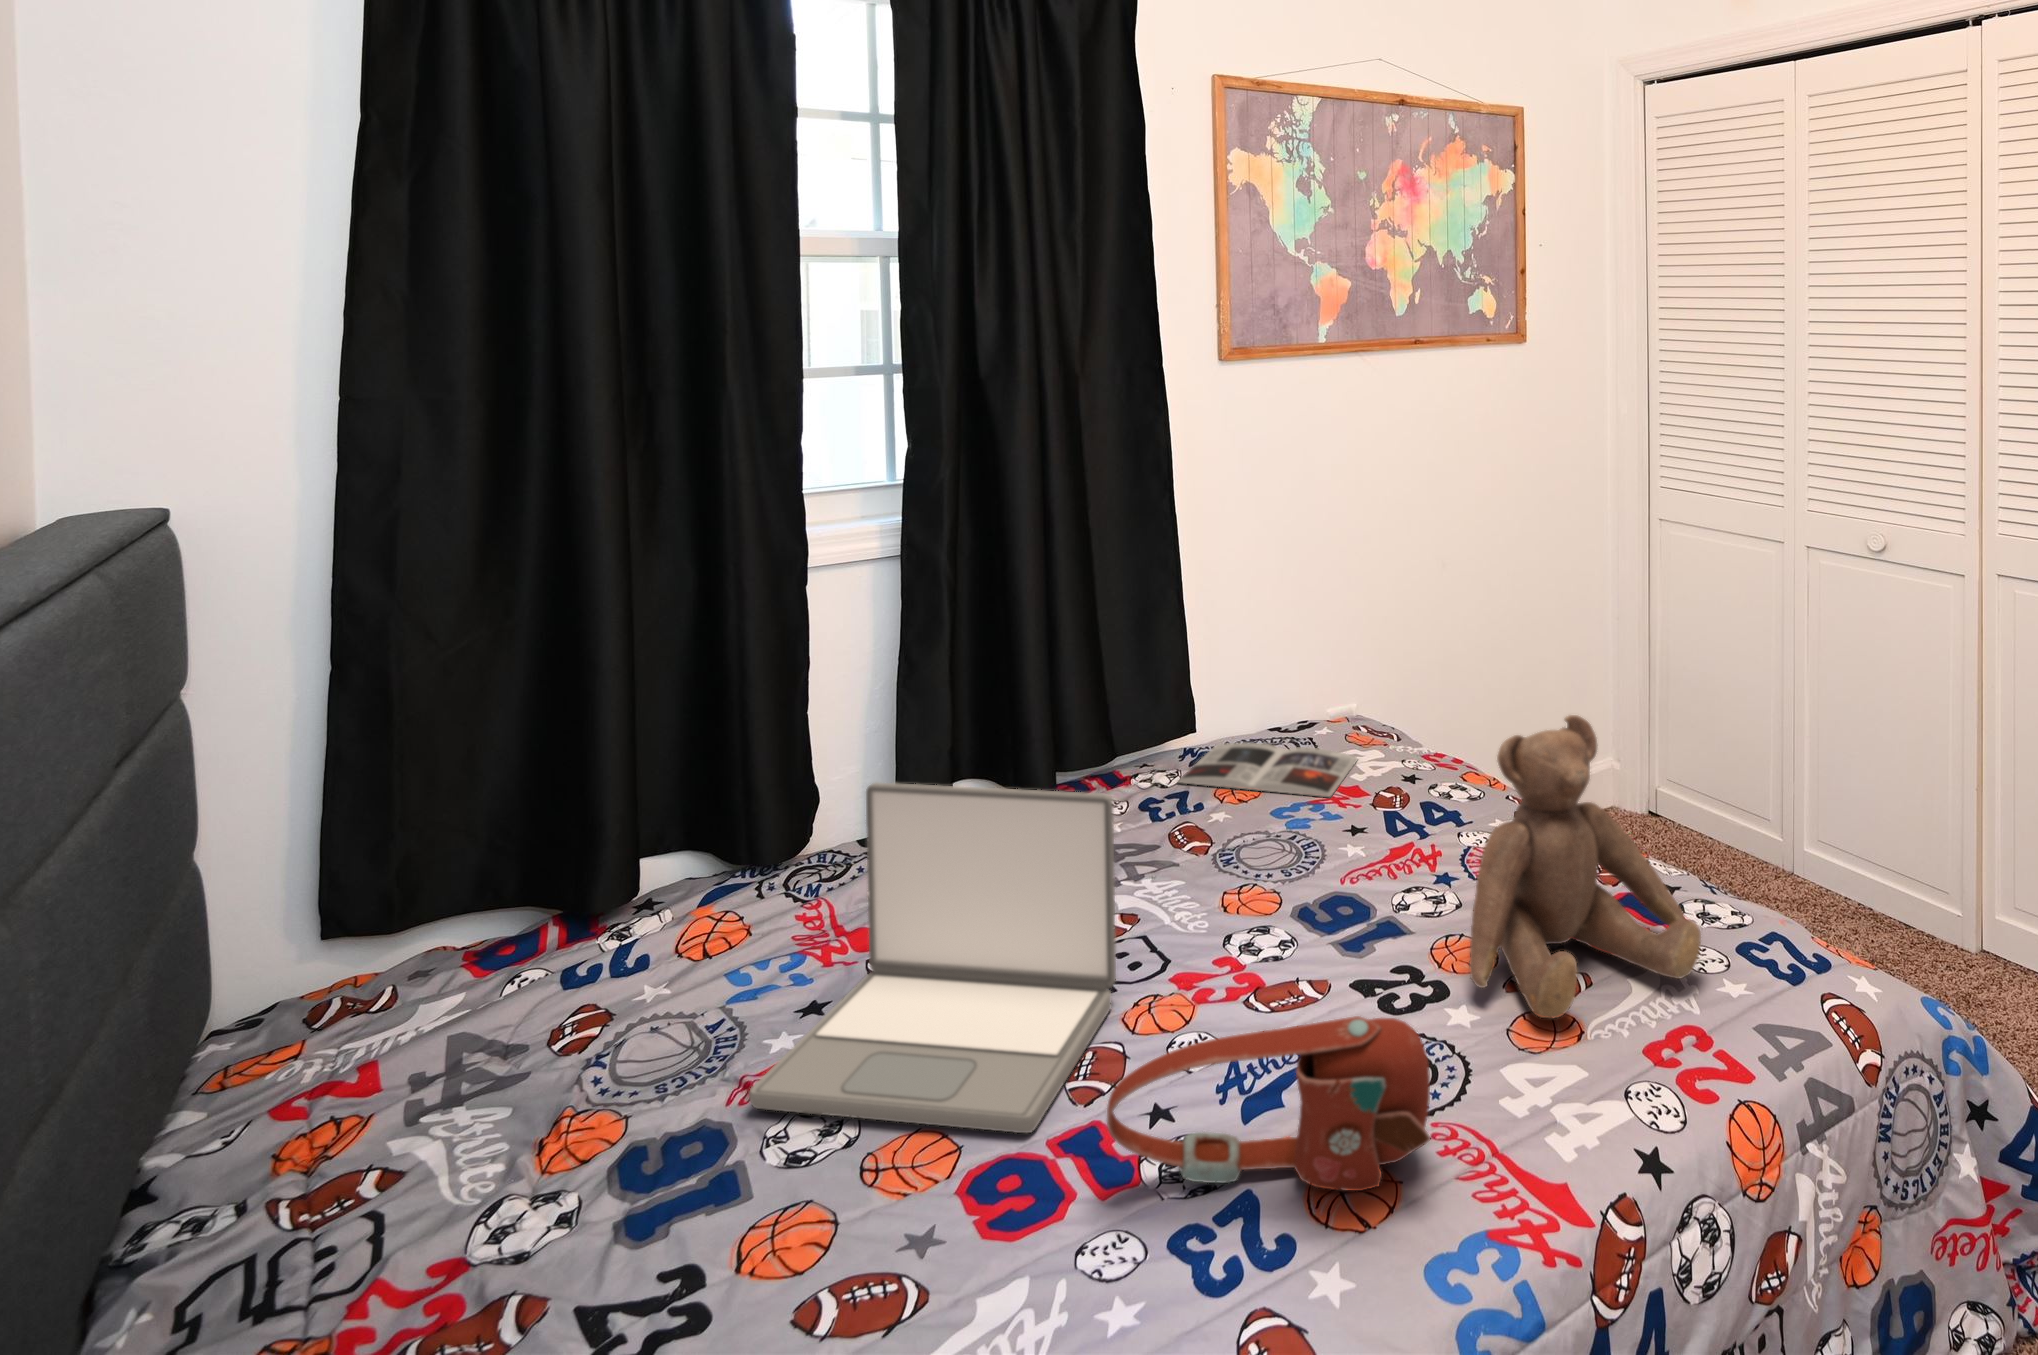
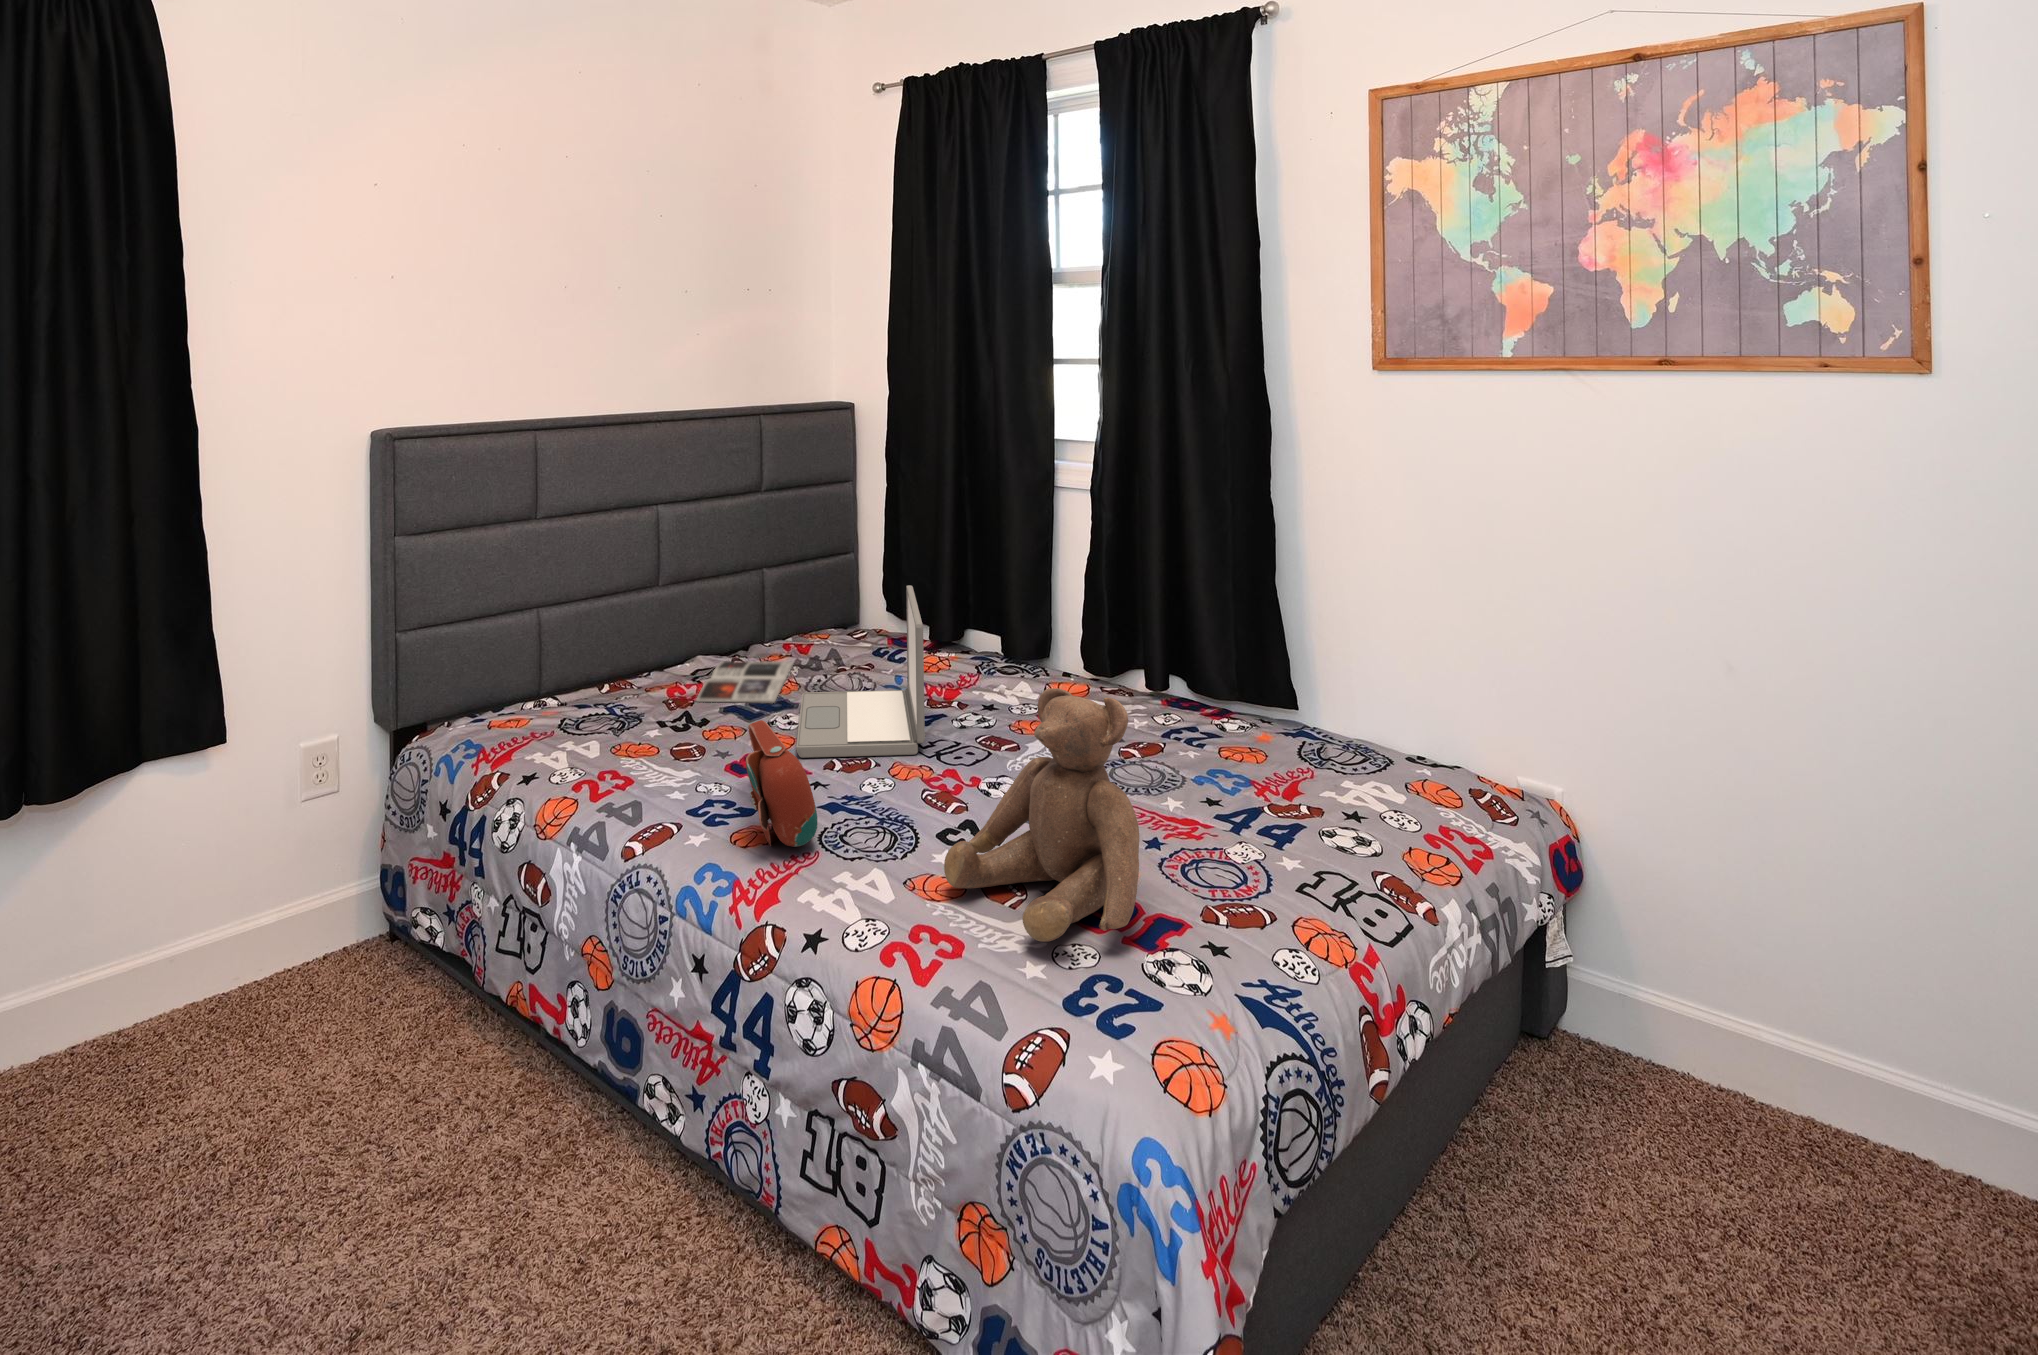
magazine: present [1178,743,1357,797] -> present [697,661,794,703]

